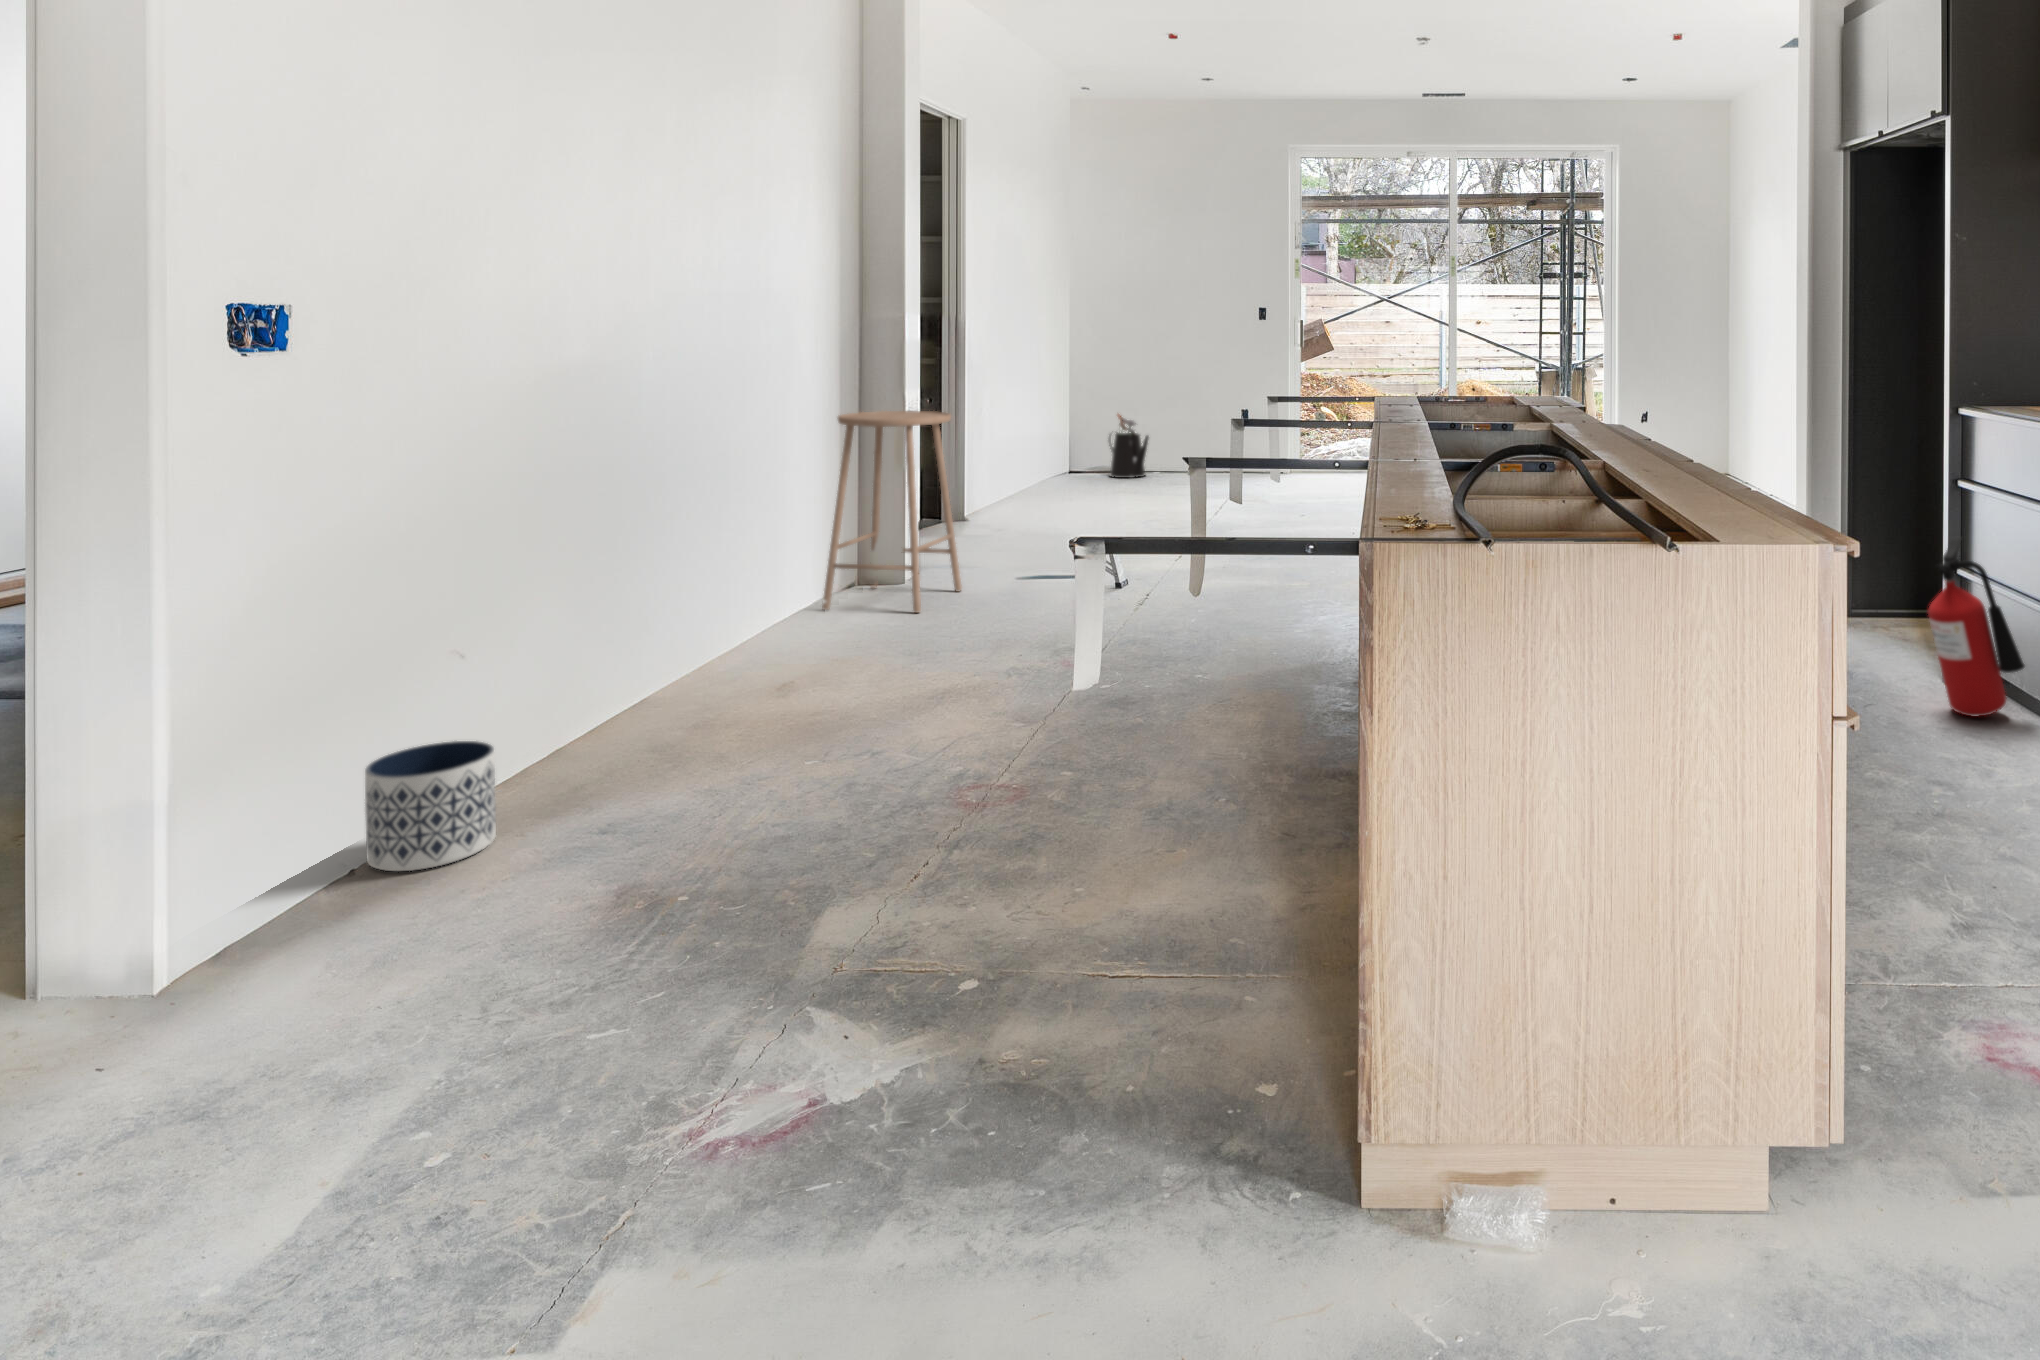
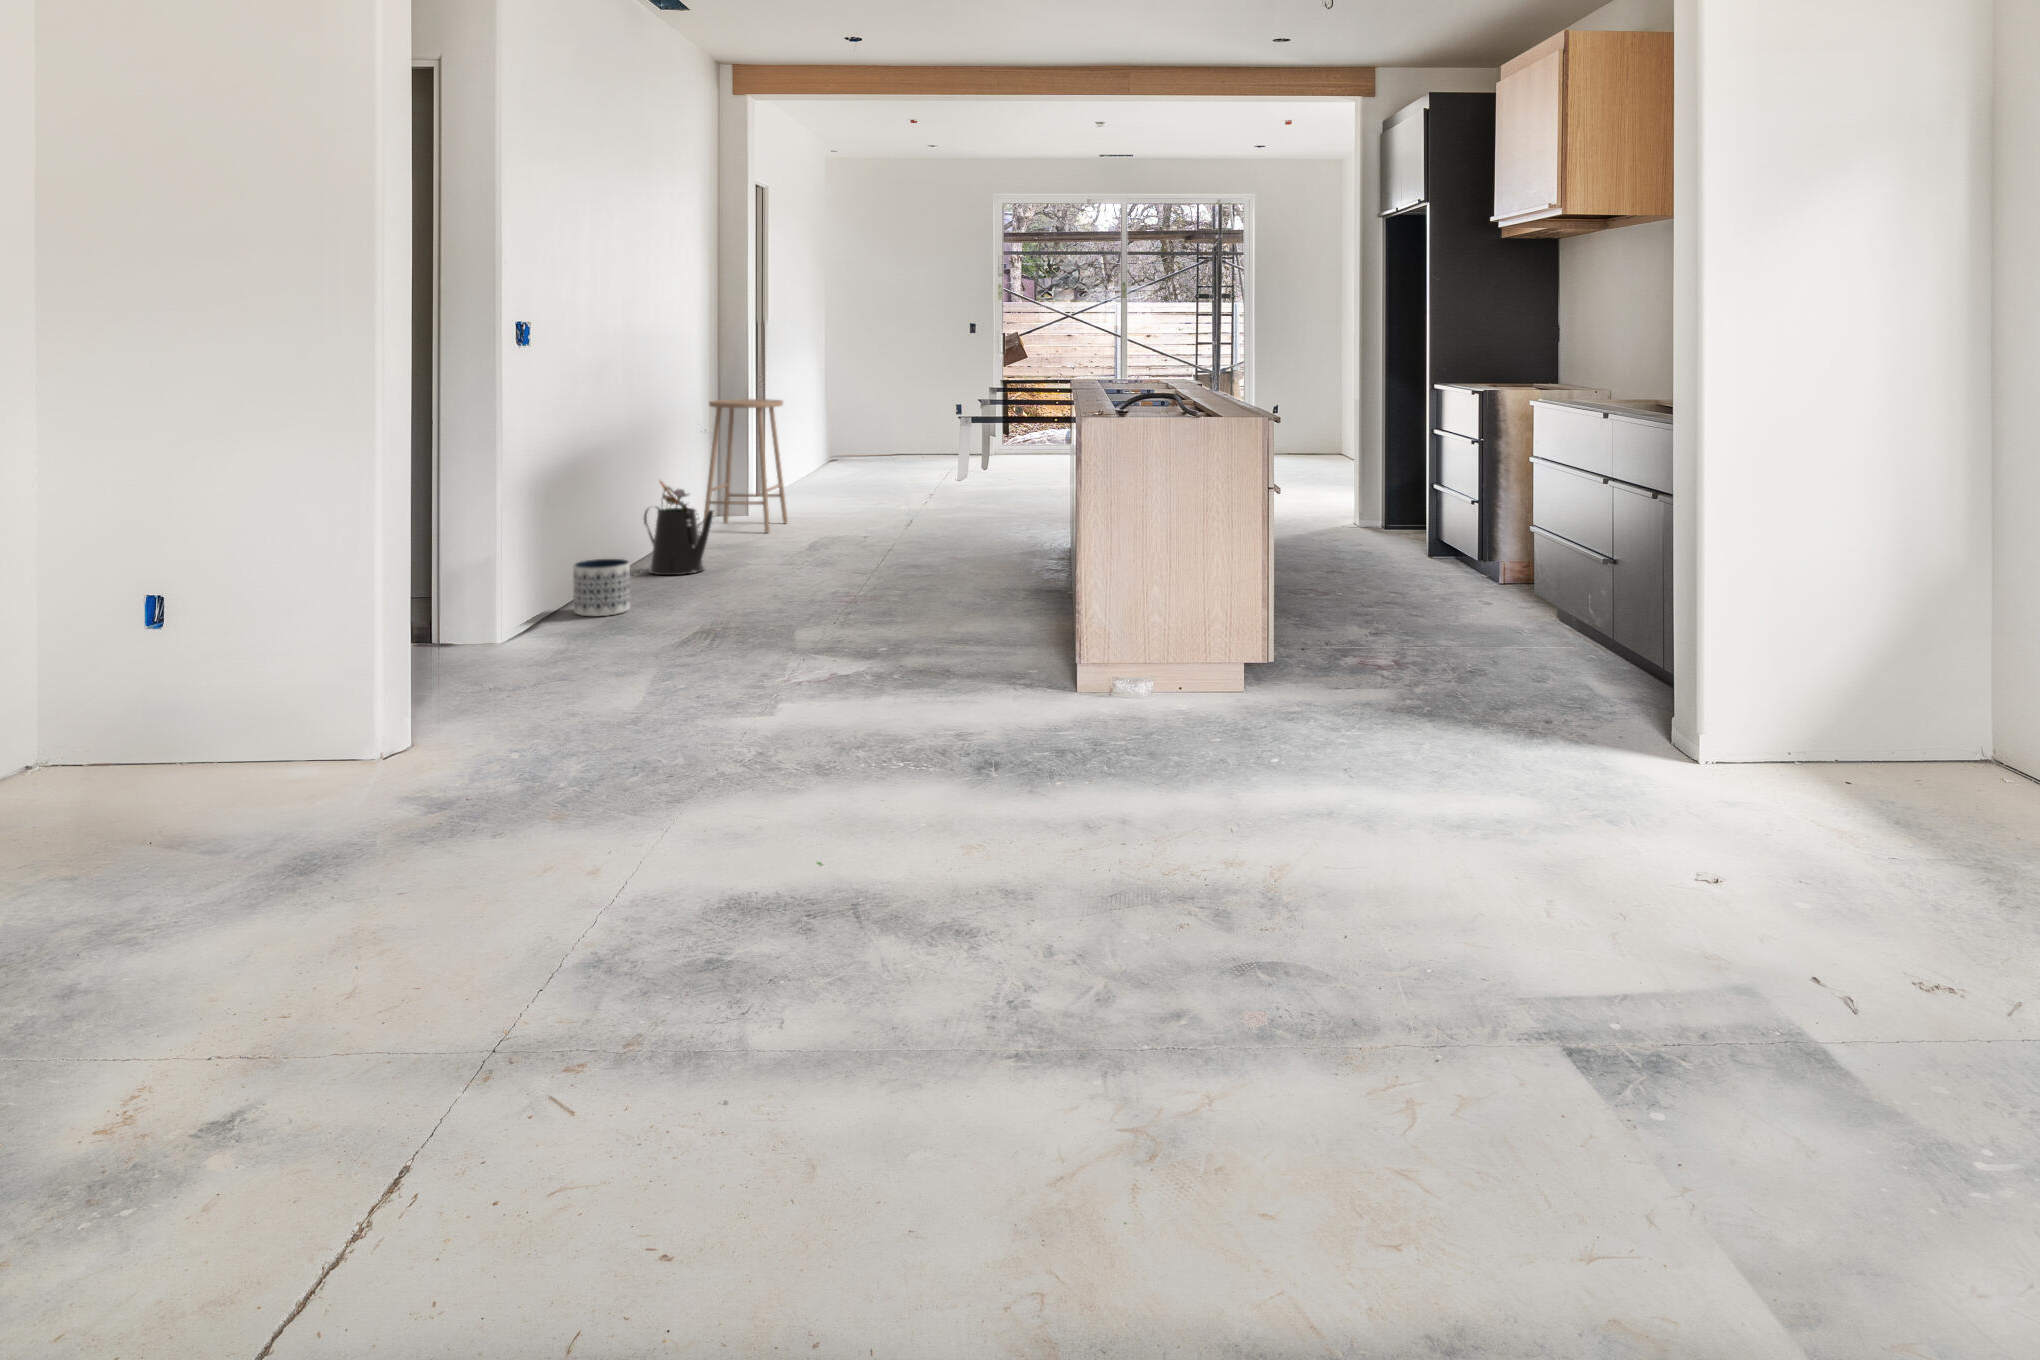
watering can: present [1109,414,1149,478] -> present [644,481,714,575]
fire extinguisher: present [1928,537,2025,716] -> none [1406,460,1460,564]

